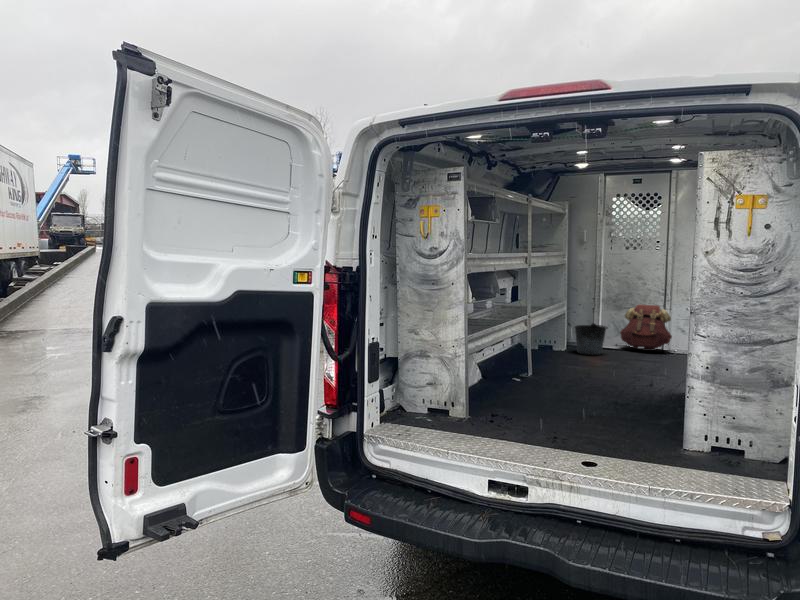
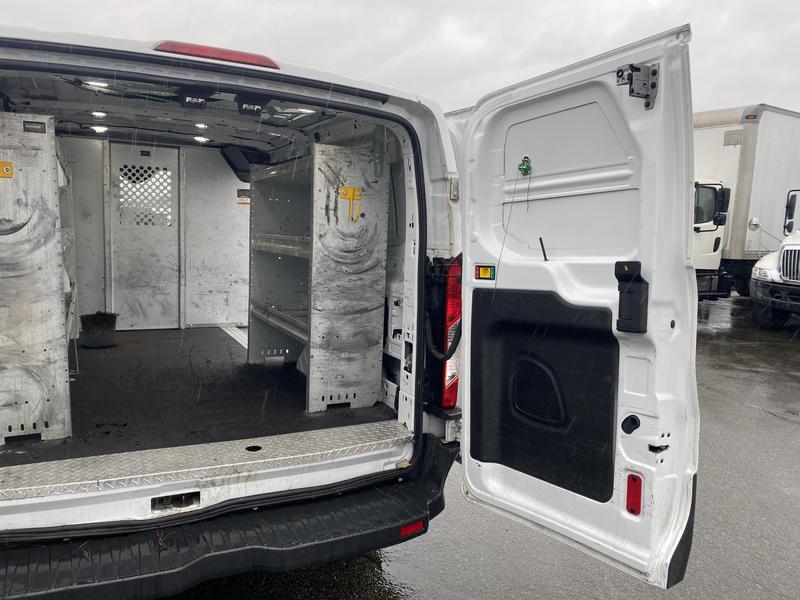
backpack: present [620,305,672,351] -> none [121,285,176,334]

